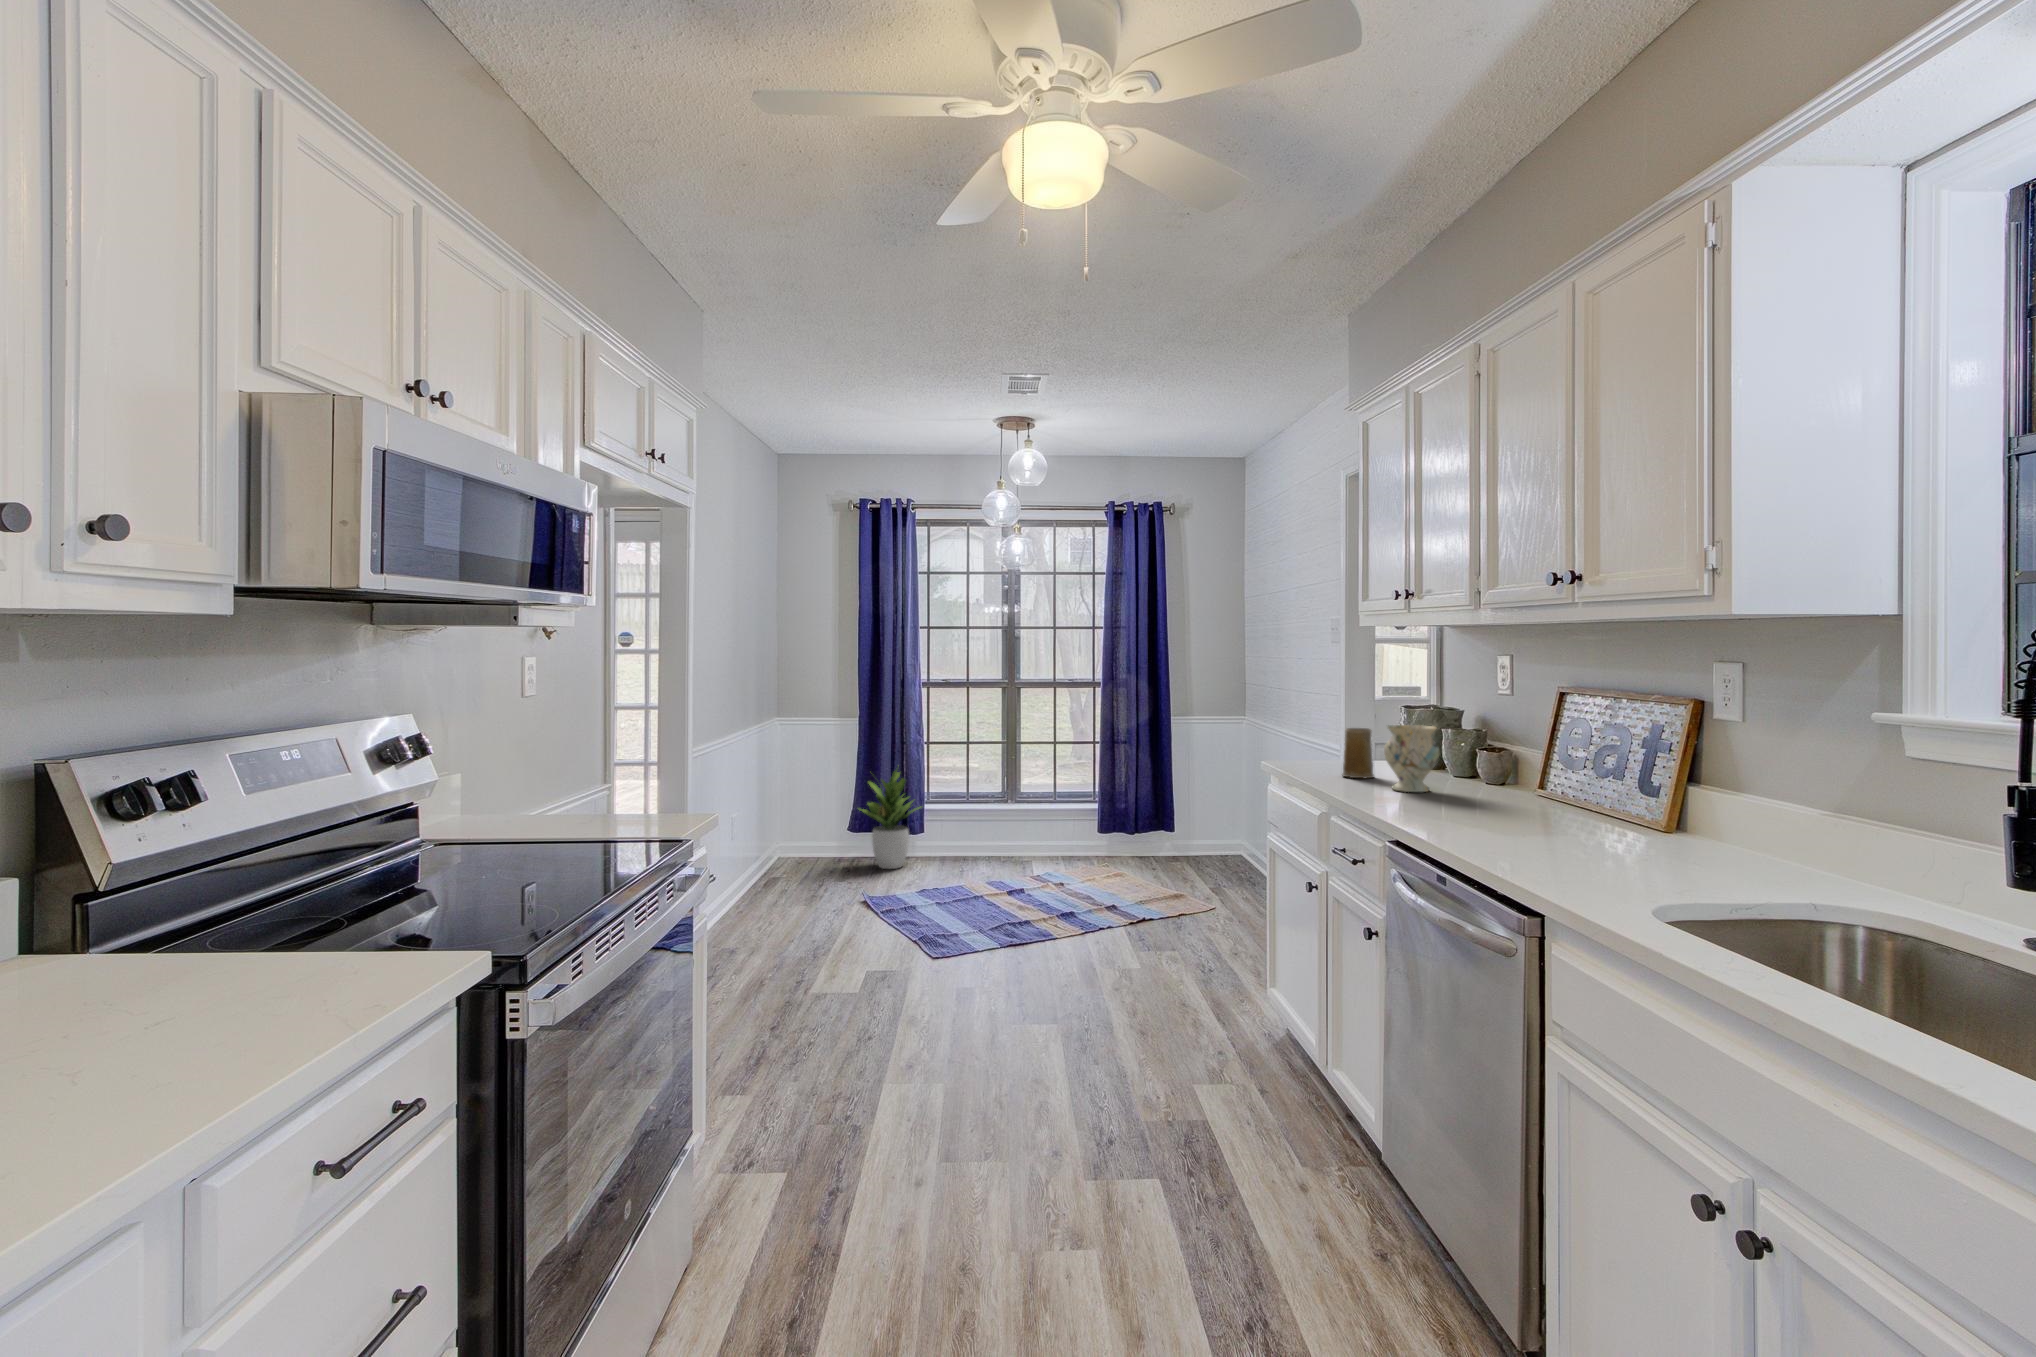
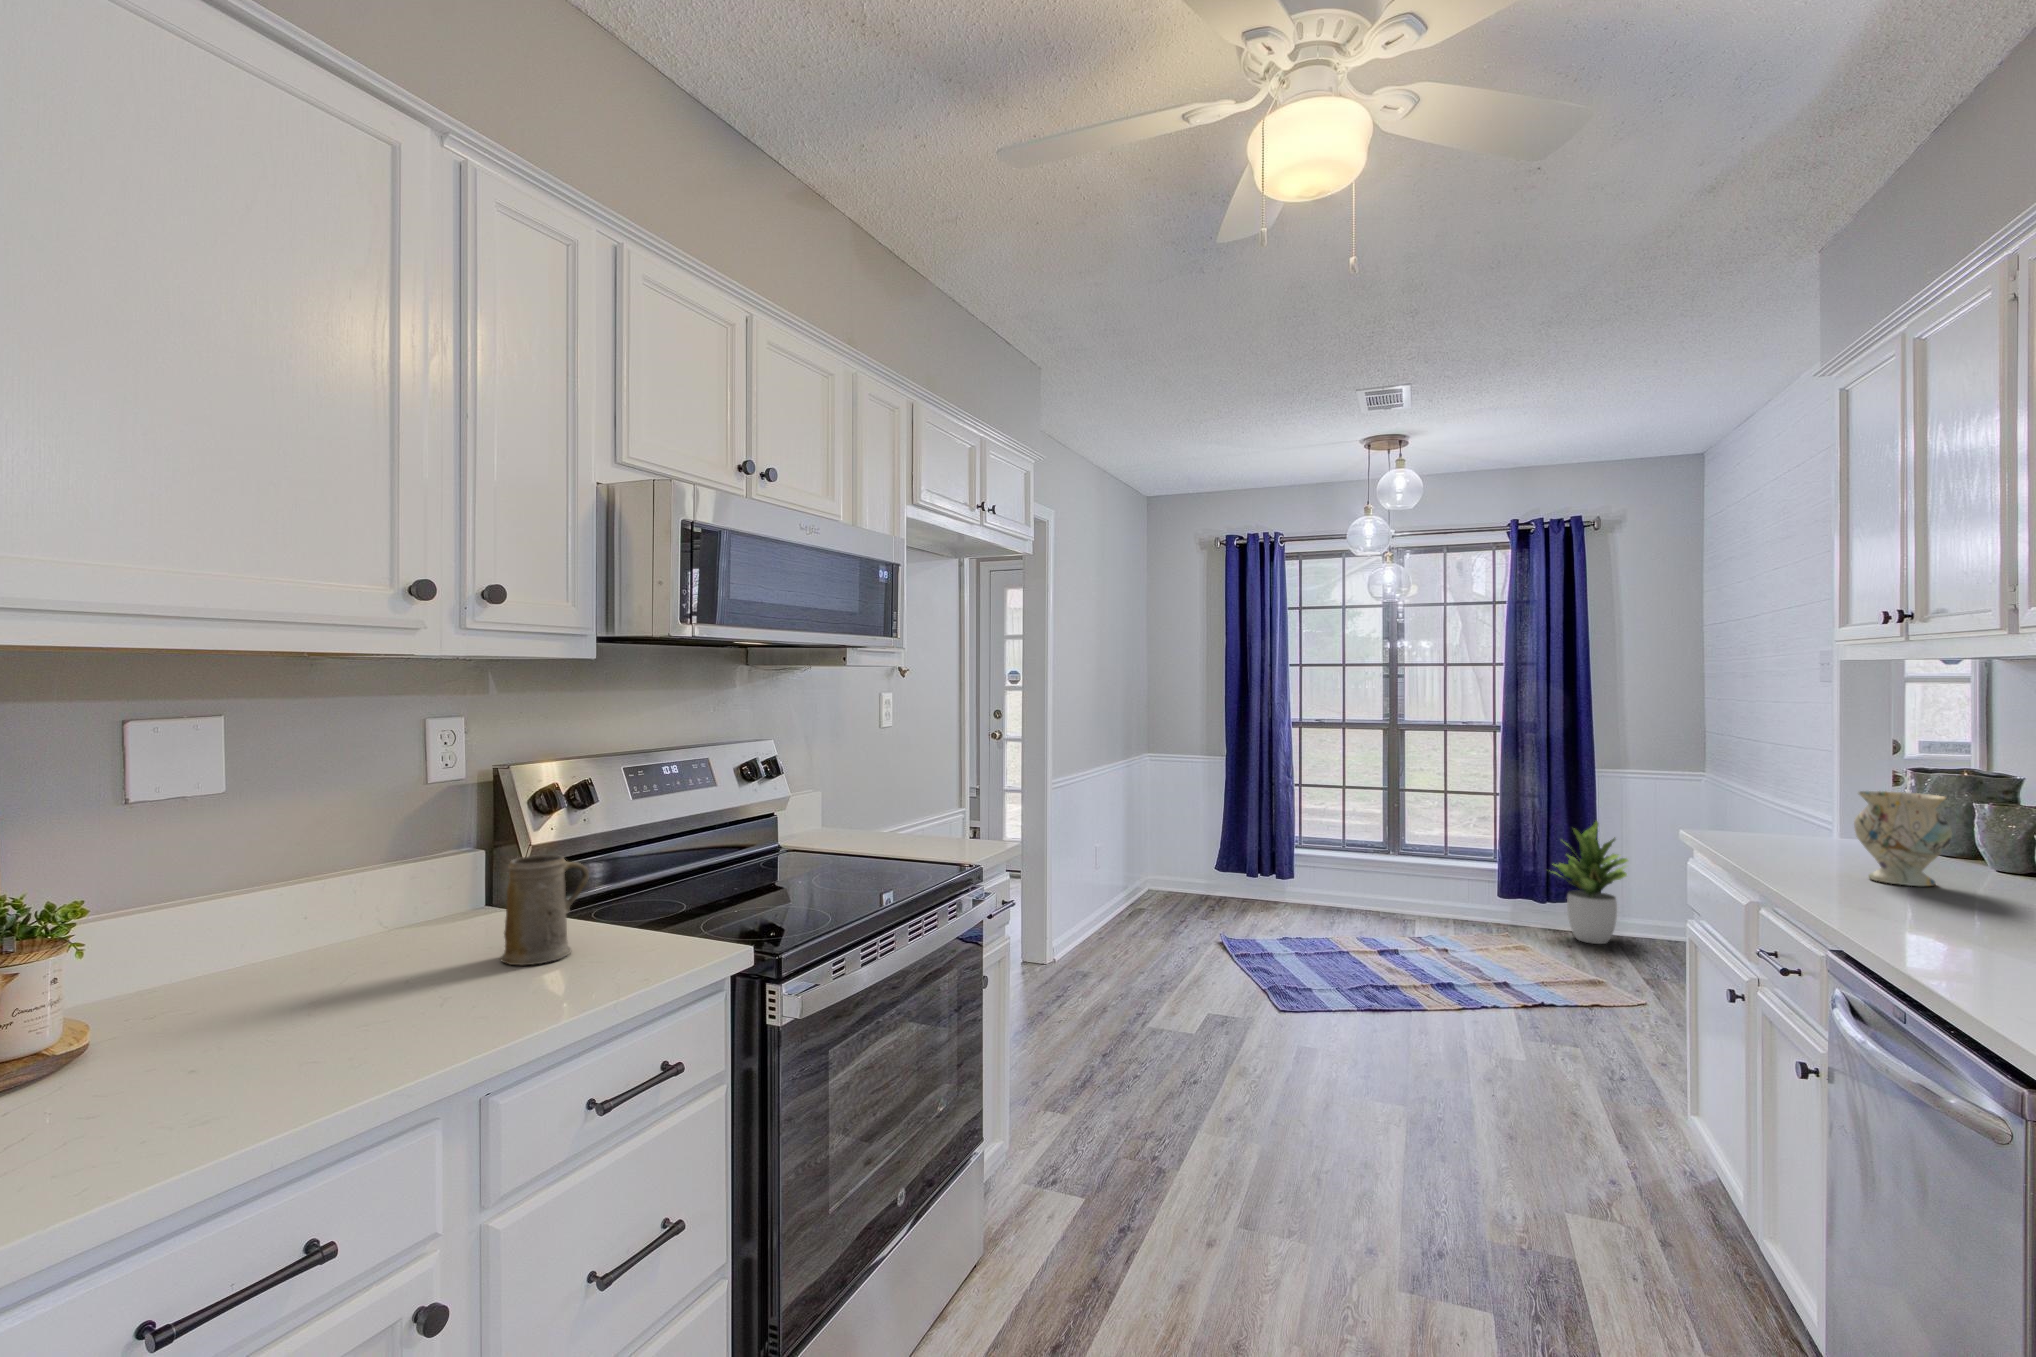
mug: present [1342,728,1374,778] -> present [501,855,589,965]
potted plant: present [859,769,921,869] -> present [1553,821,1628,944]

